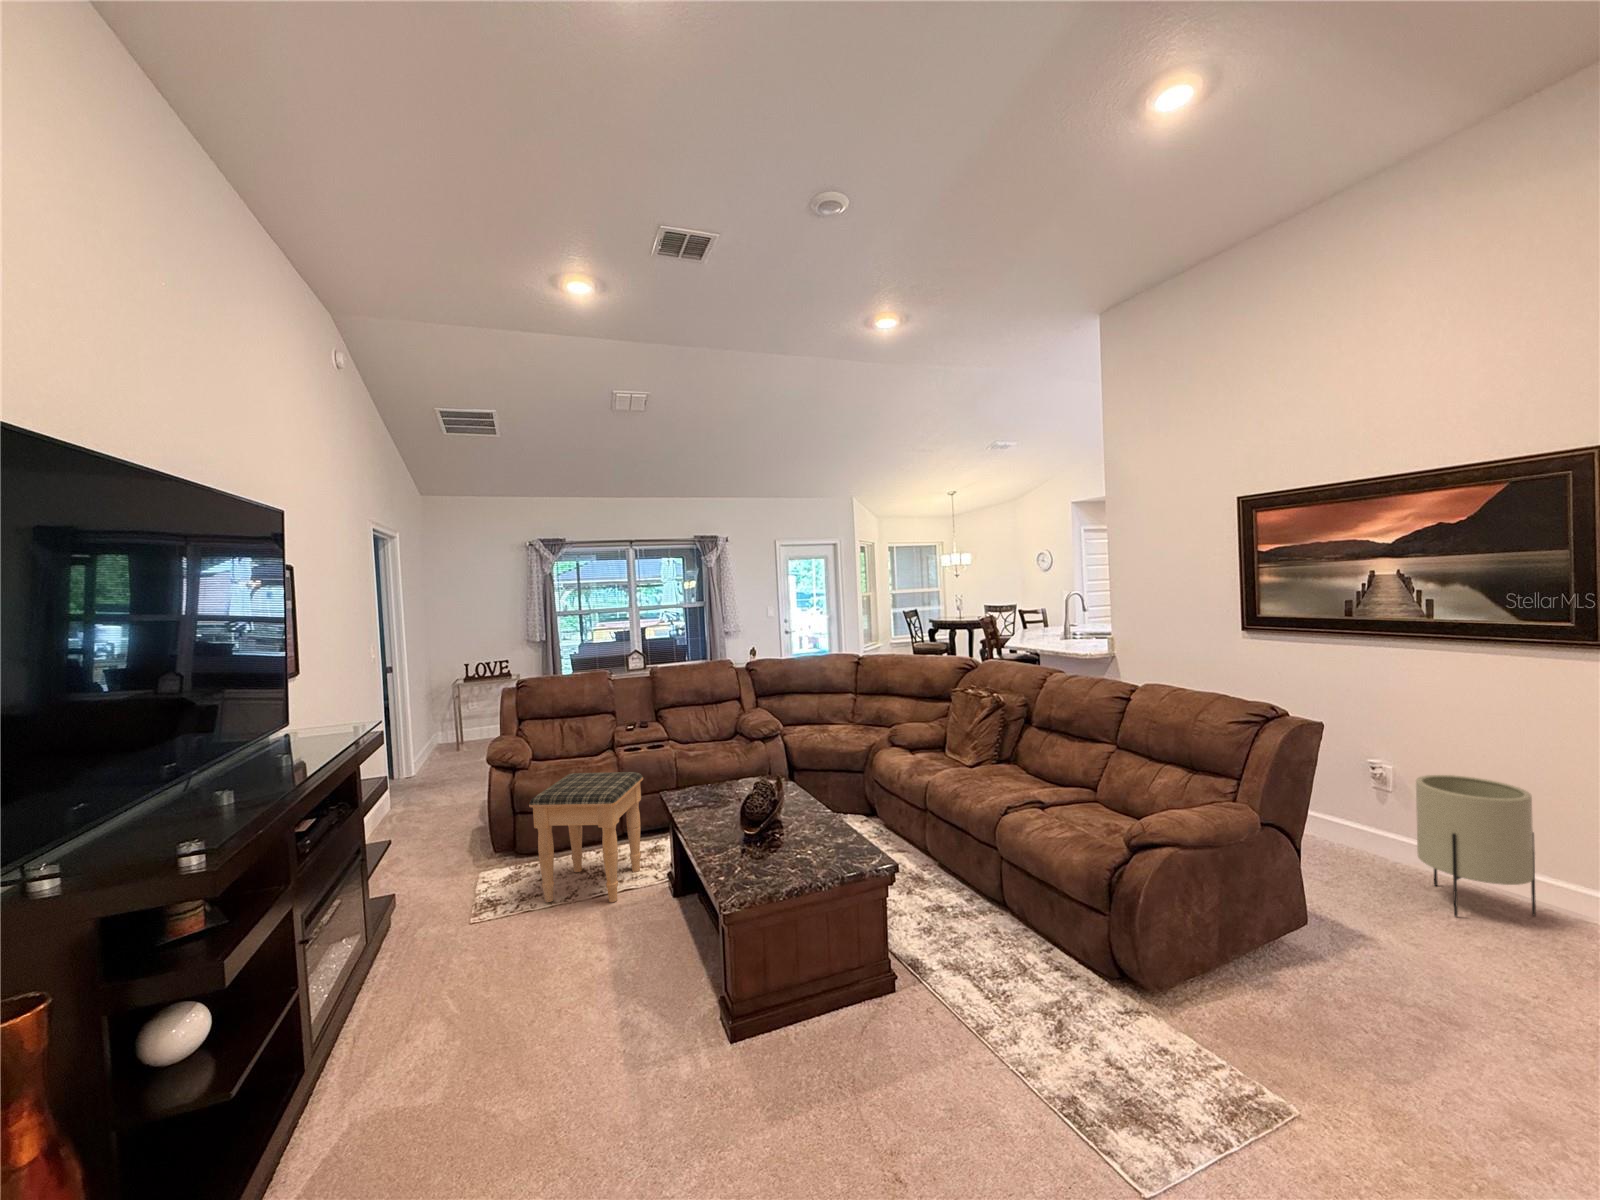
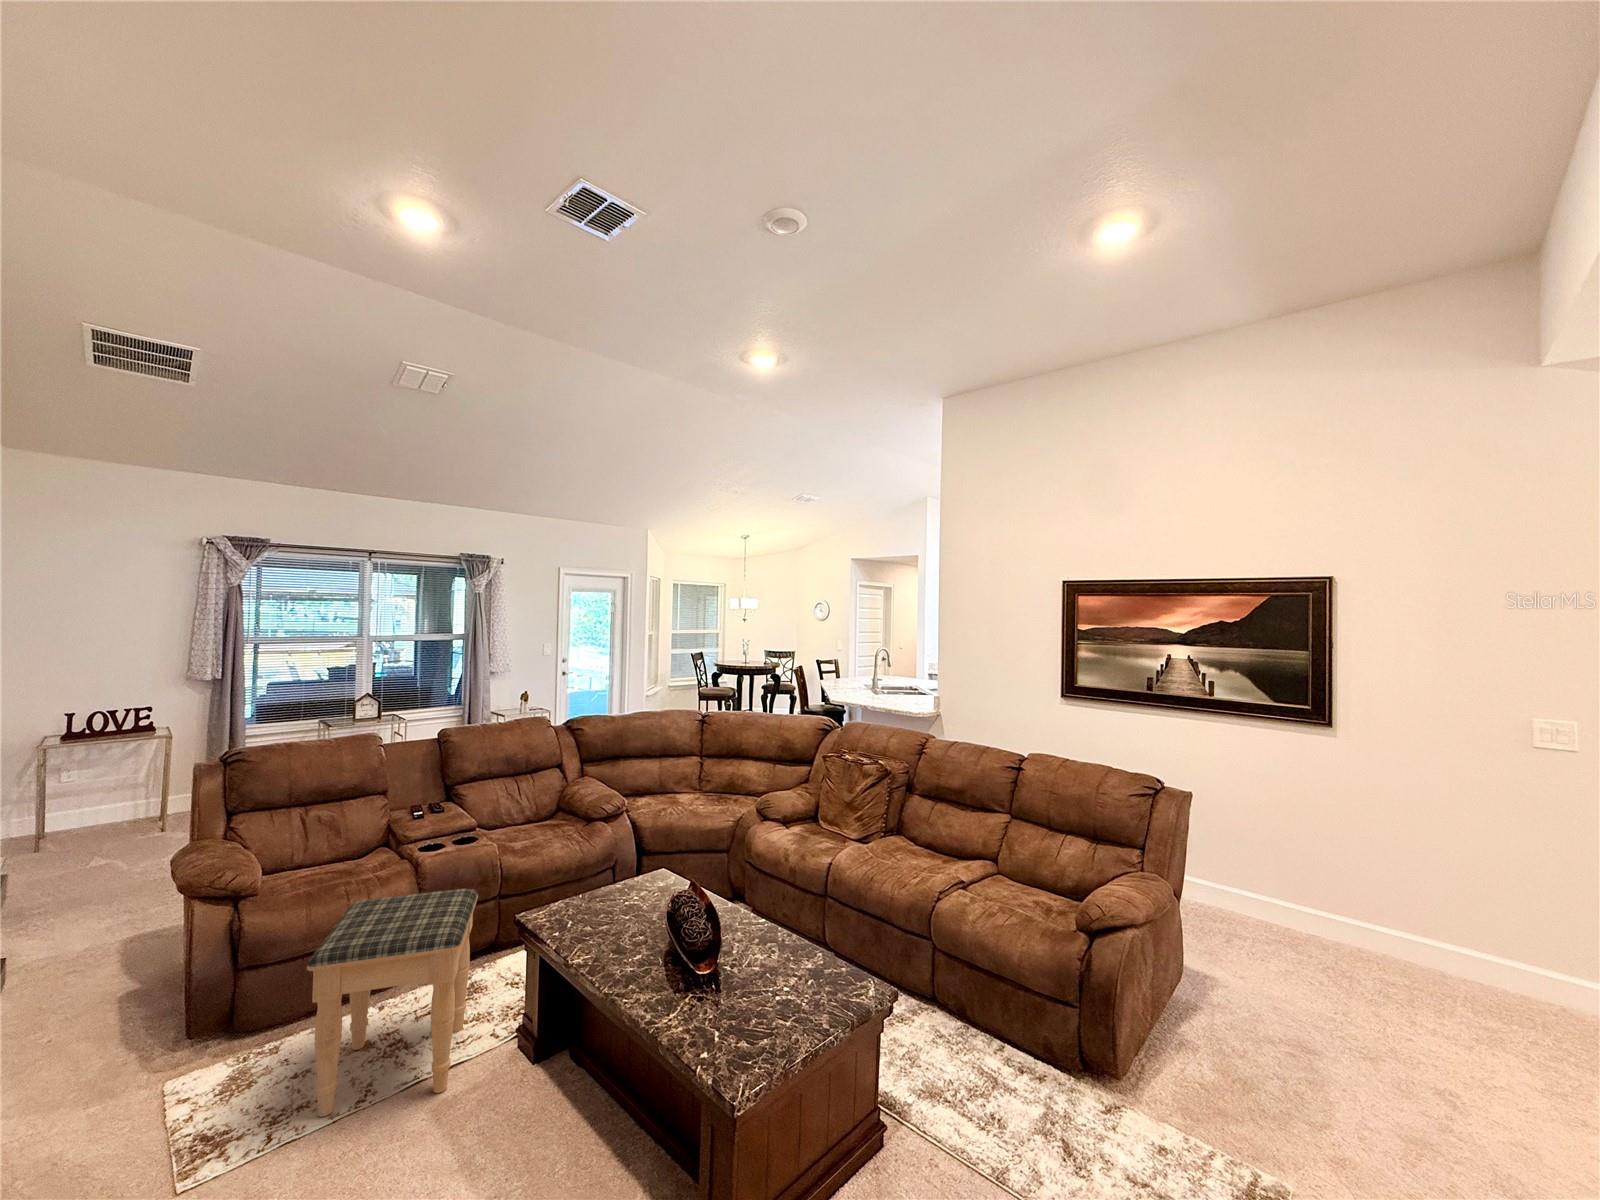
planter: present [1416,775,1536,917] -> none [1214,825,1292,945]

